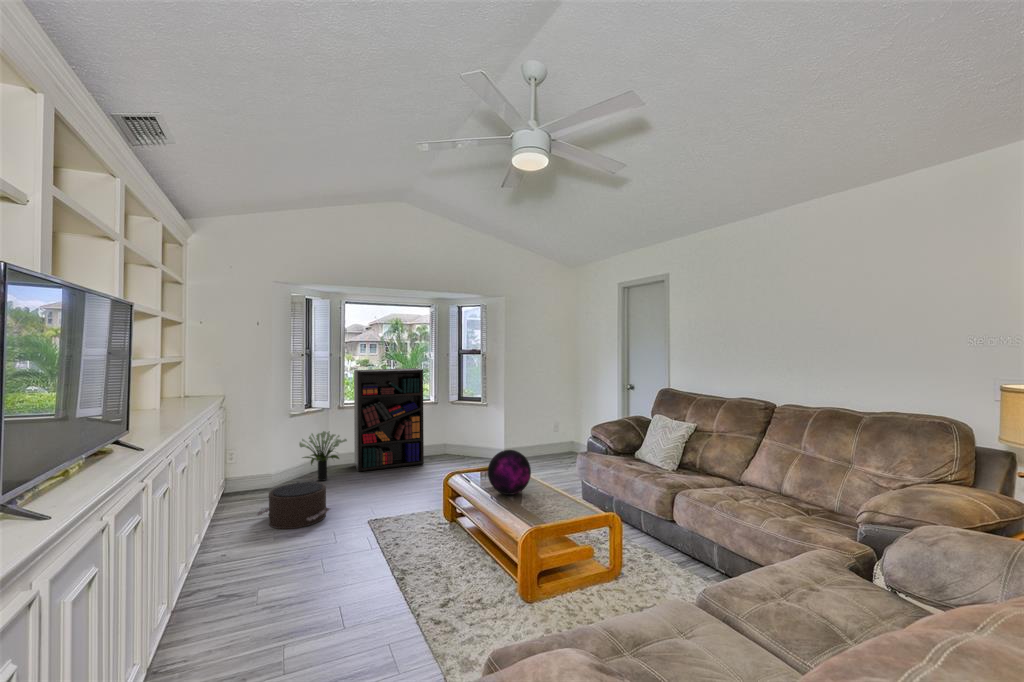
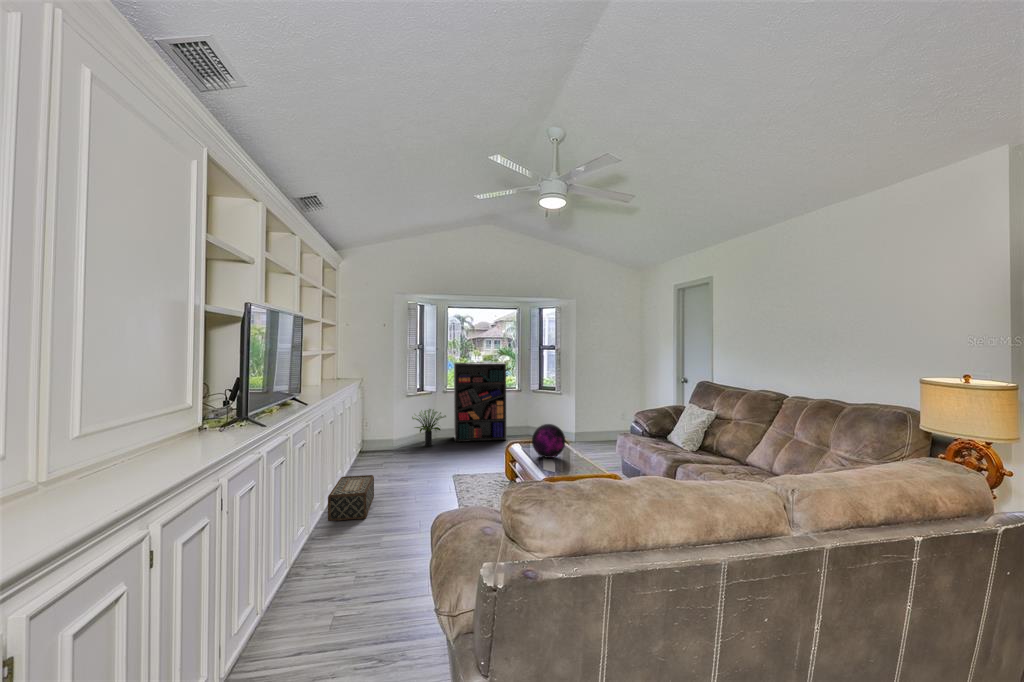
pouf: present [257,482,329,529] -> none [379,443,428,473]
woven basket: none [181,544,257,639] -> present [328,475,374,521]

